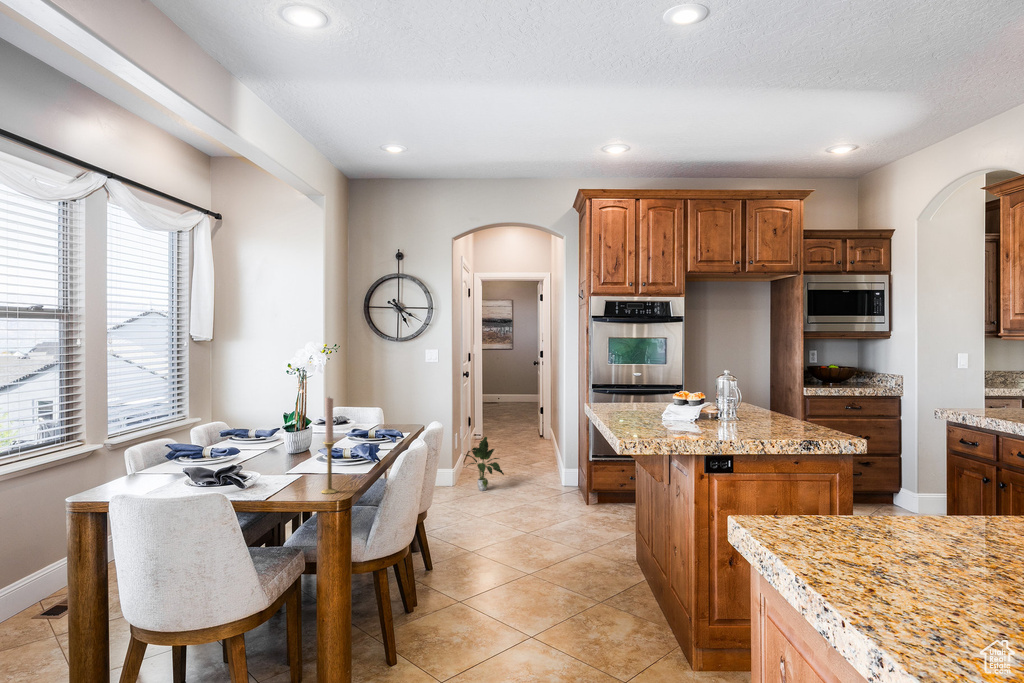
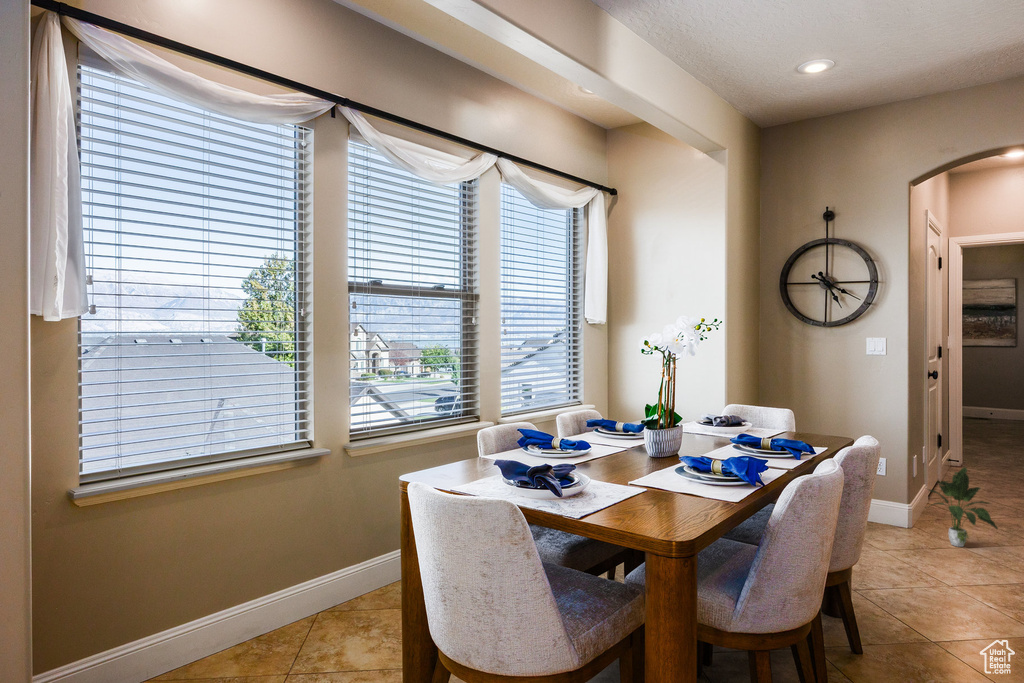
candlestick: present [321,397,338,494] -> none [661,382,686,523]

